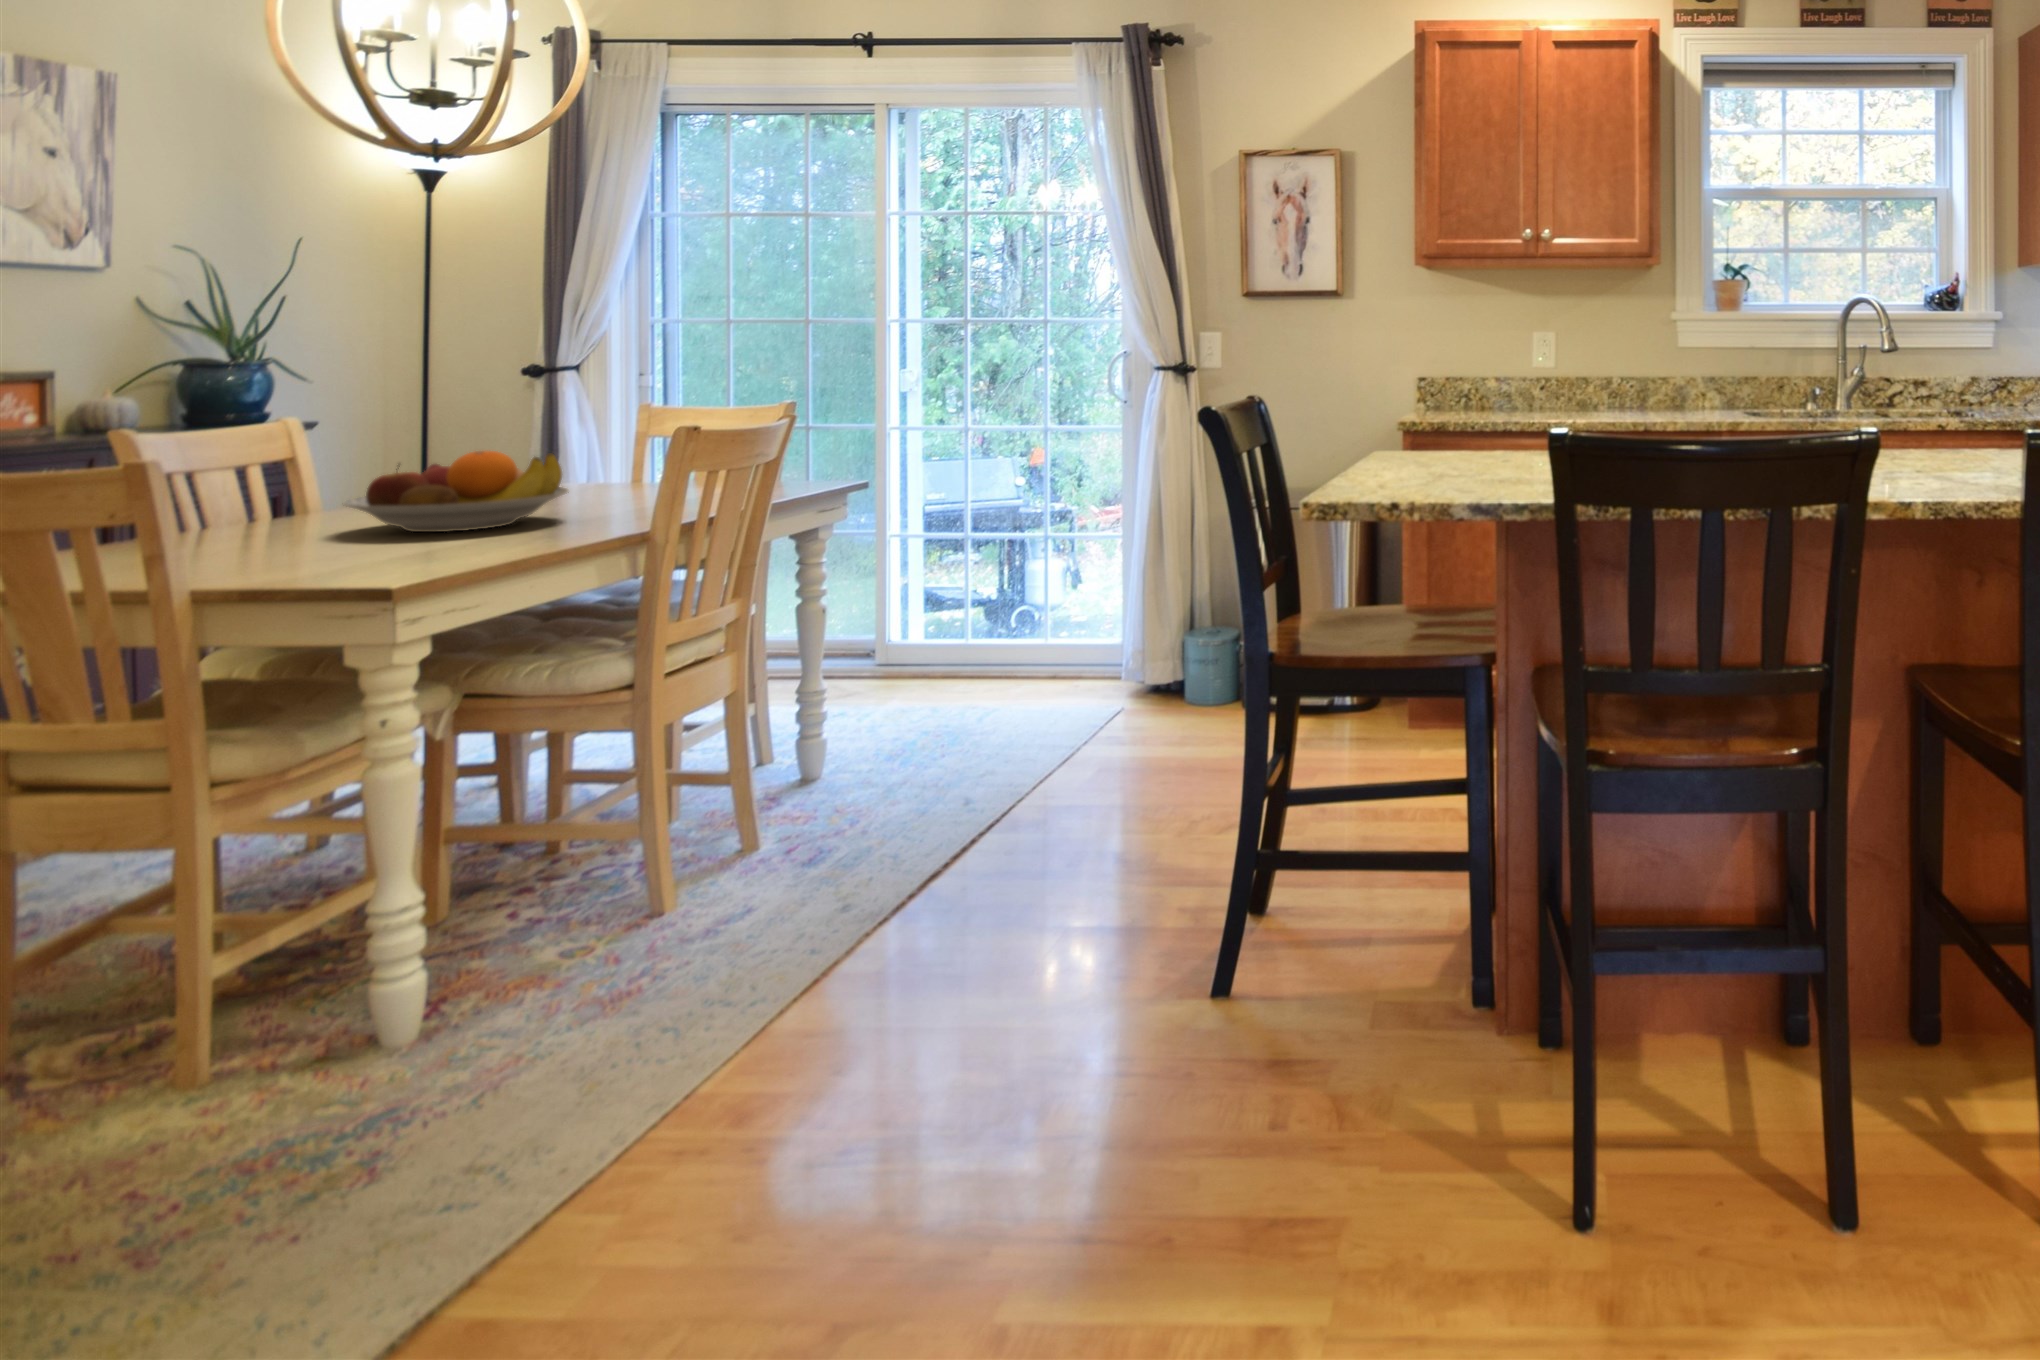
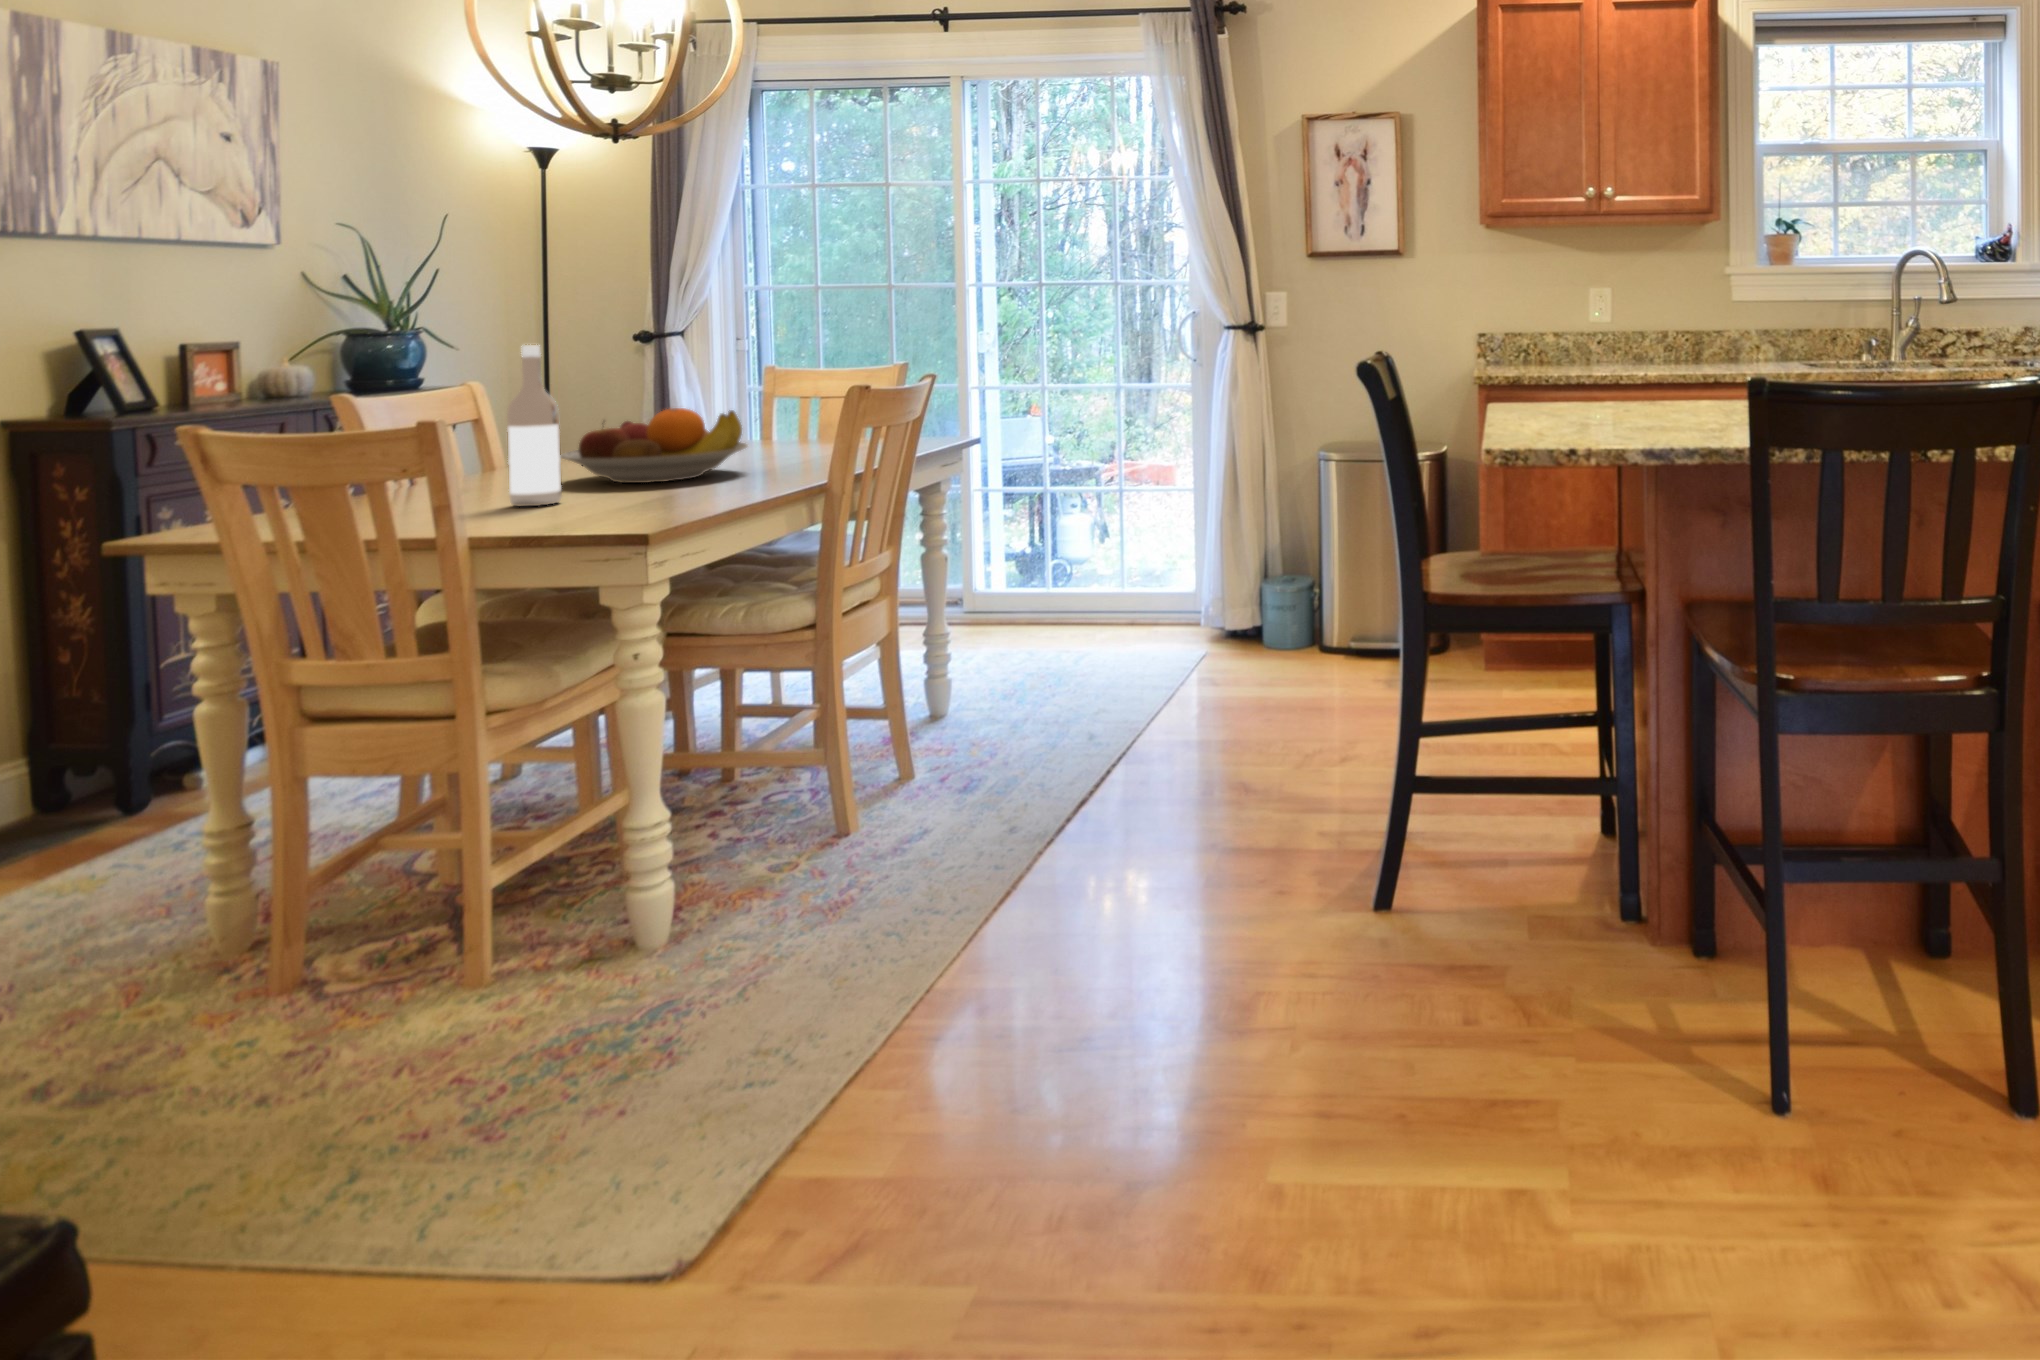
wine bottle: none [253,382,319,560] -> present [507,345,562,506]

